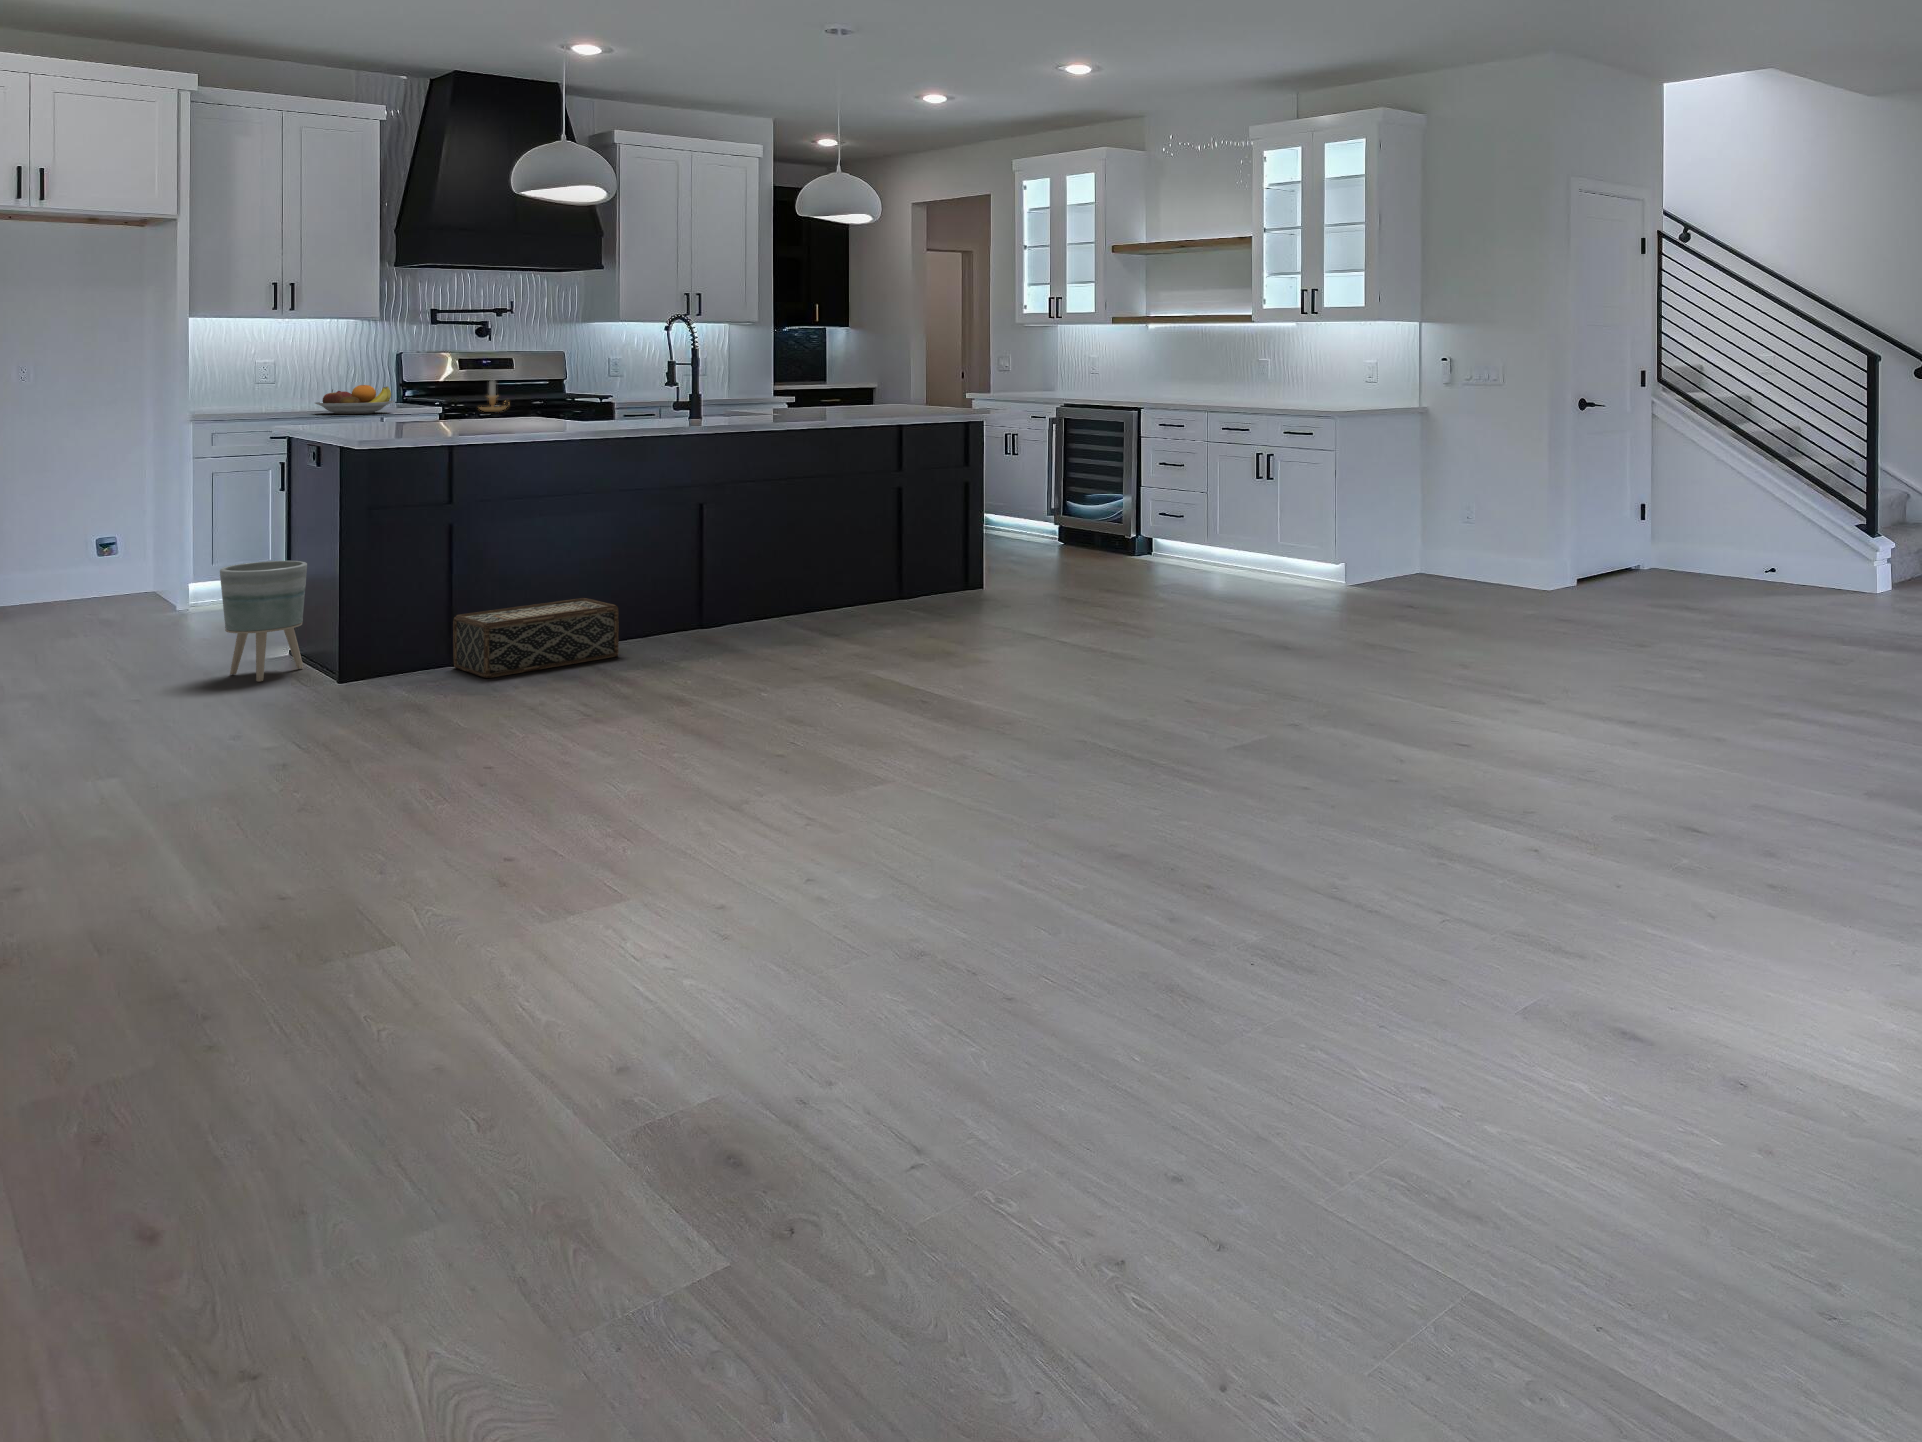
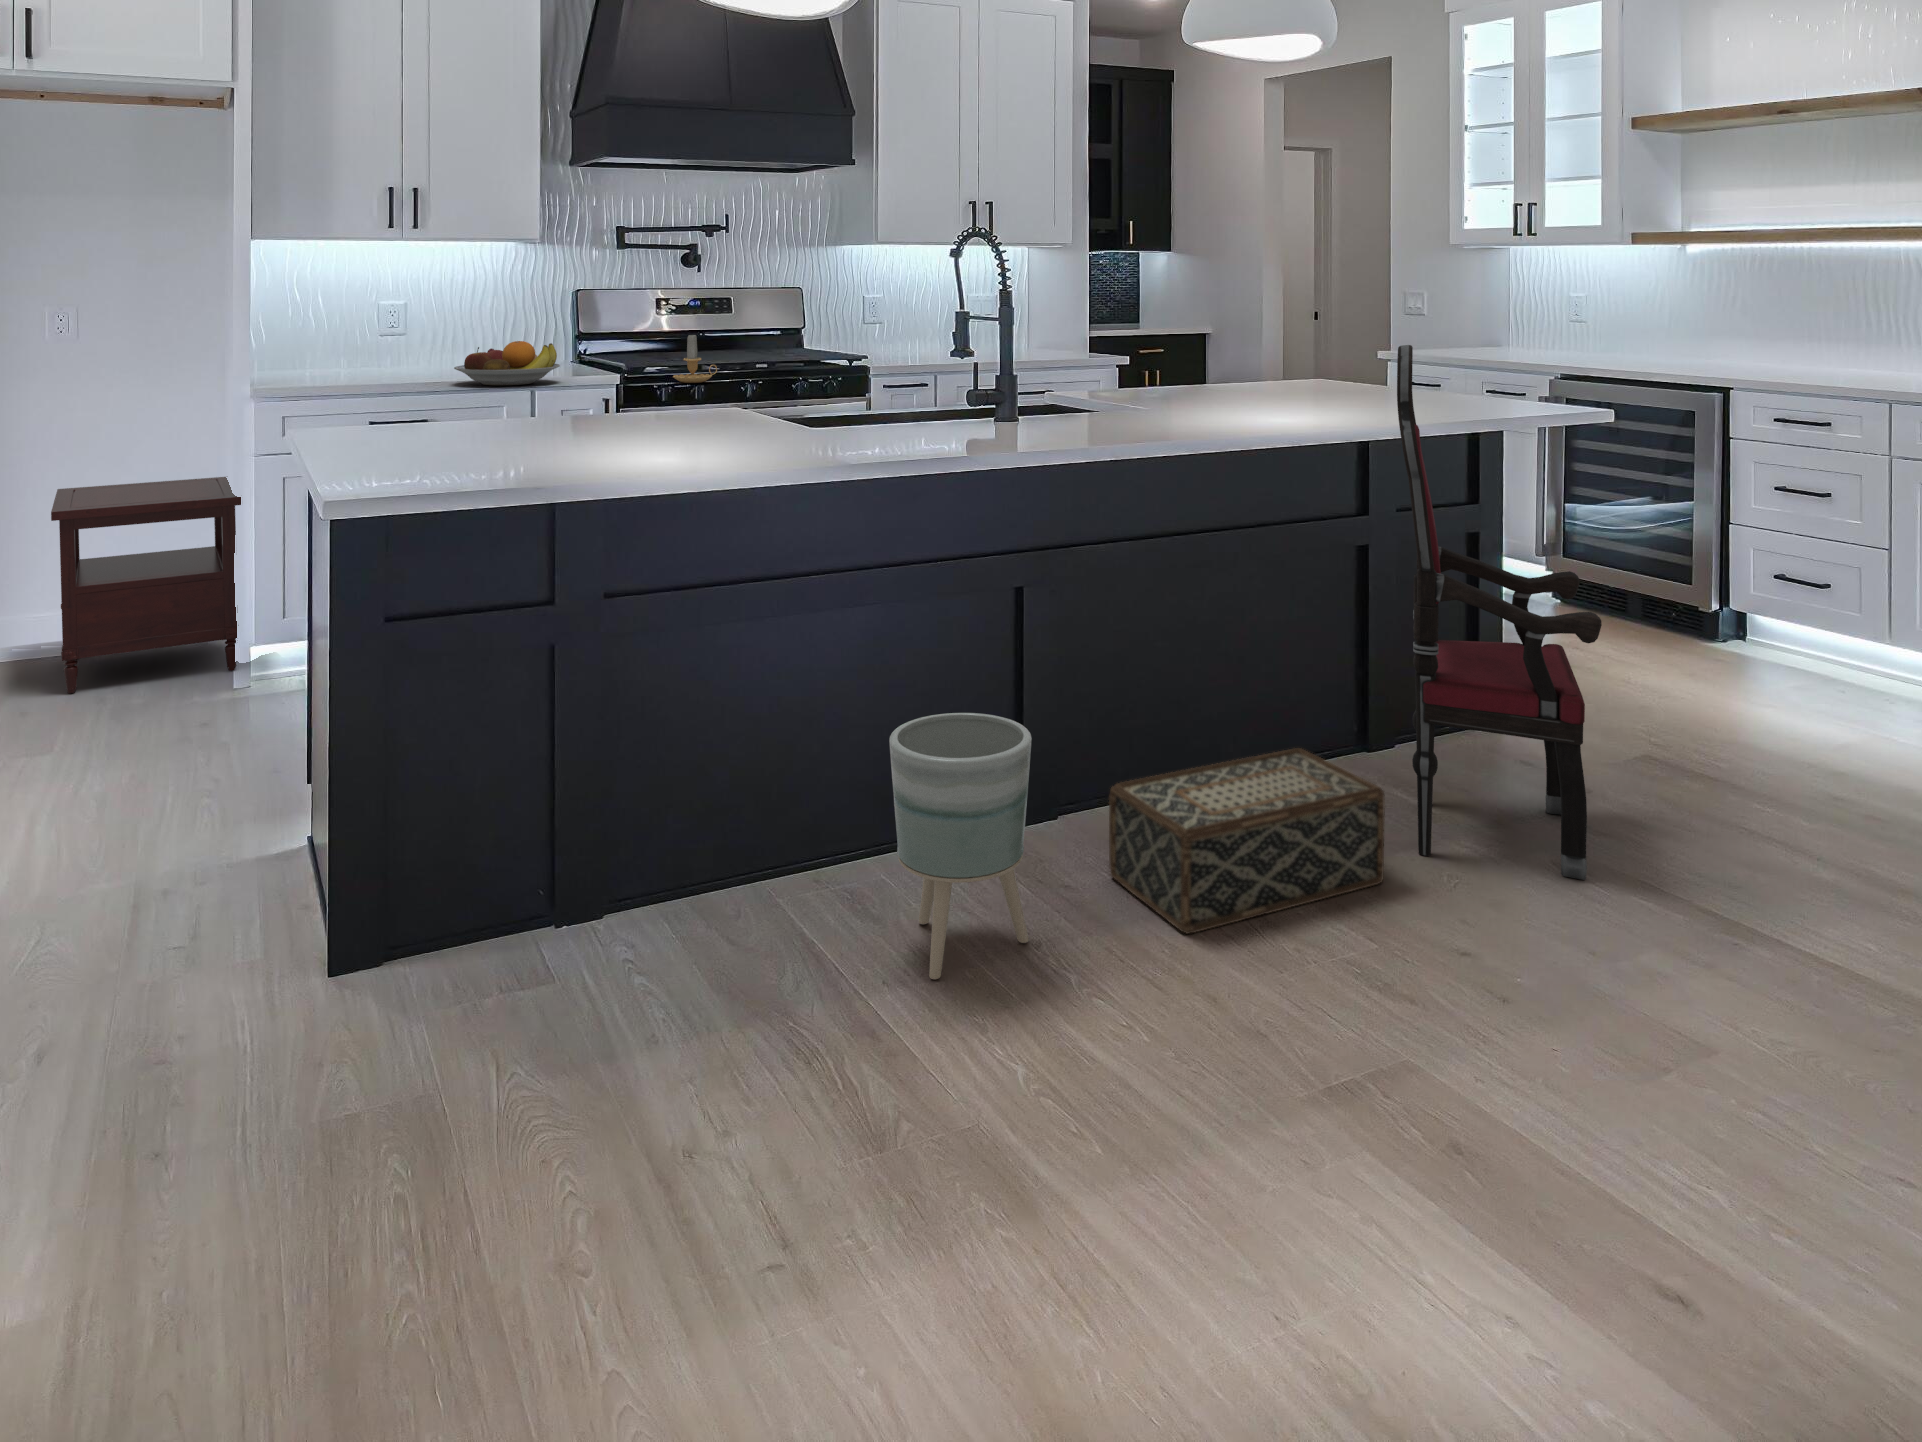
armchair: none [904,371,1001,608] -> present [1397,345,1602,880]
side table: none [9,480,172,615] -> present [51,477,241,693]
planter: present [220,561,307,682] -> present [889,713,1032,979]
woven basket: present [453,598,619,678] -> present [1109,748,1384,934]

